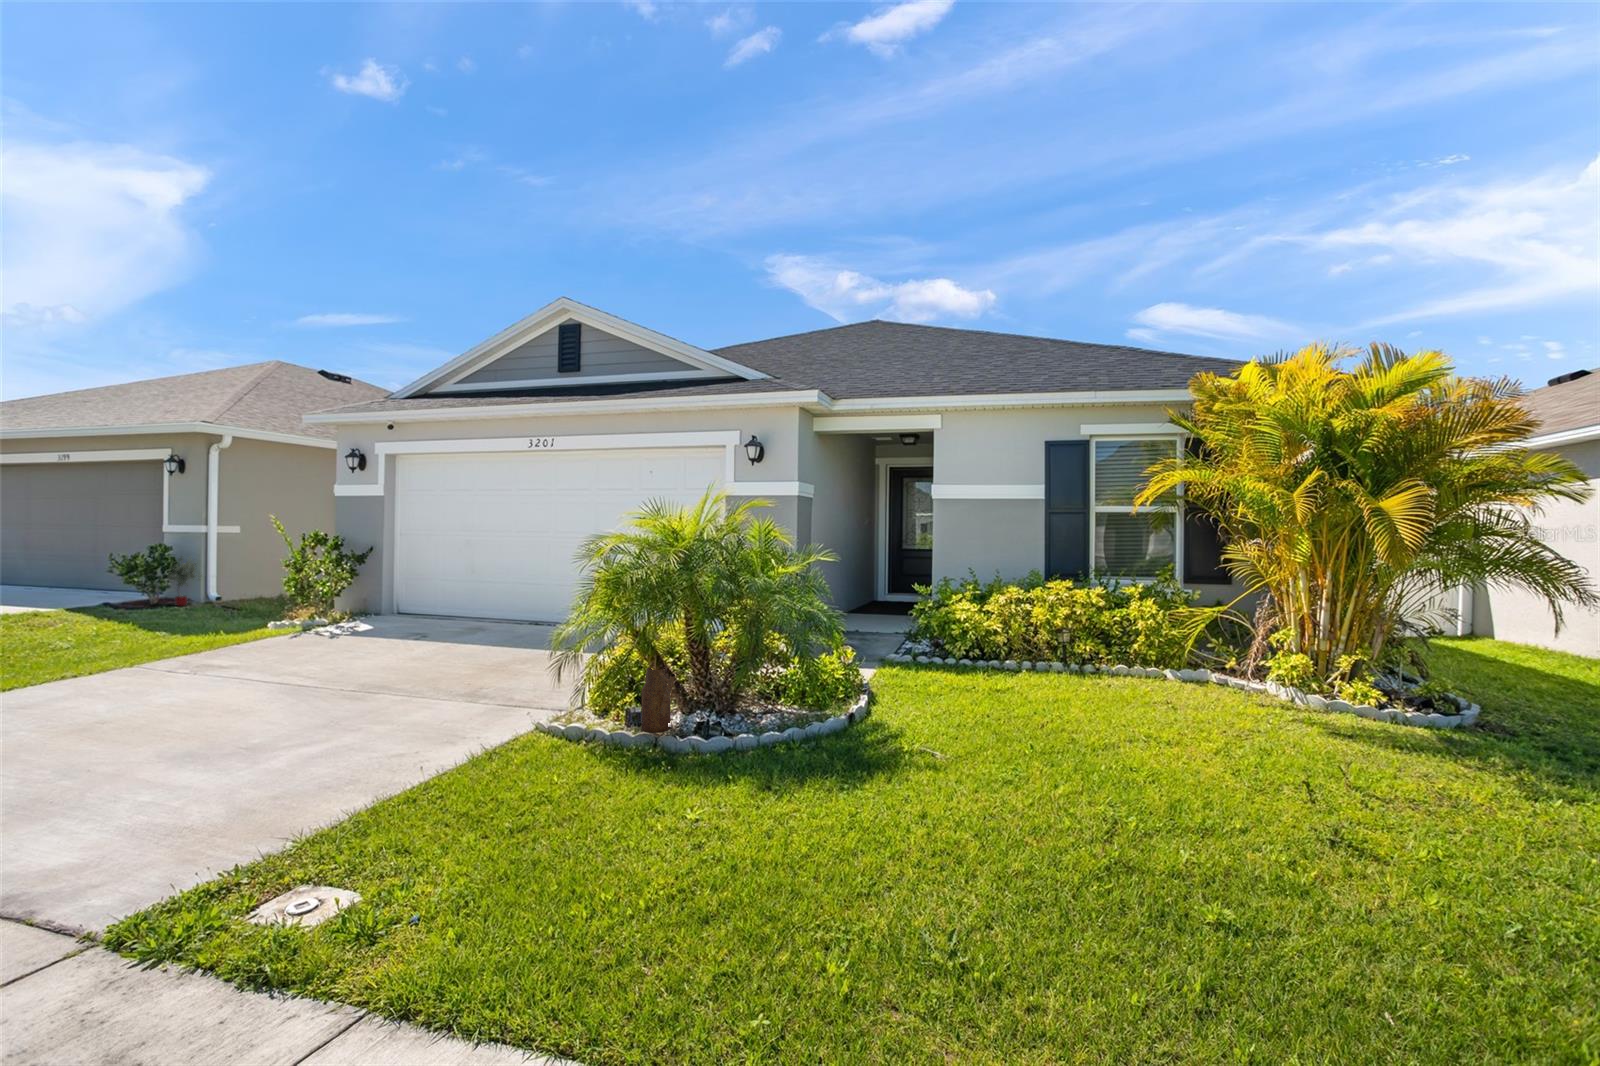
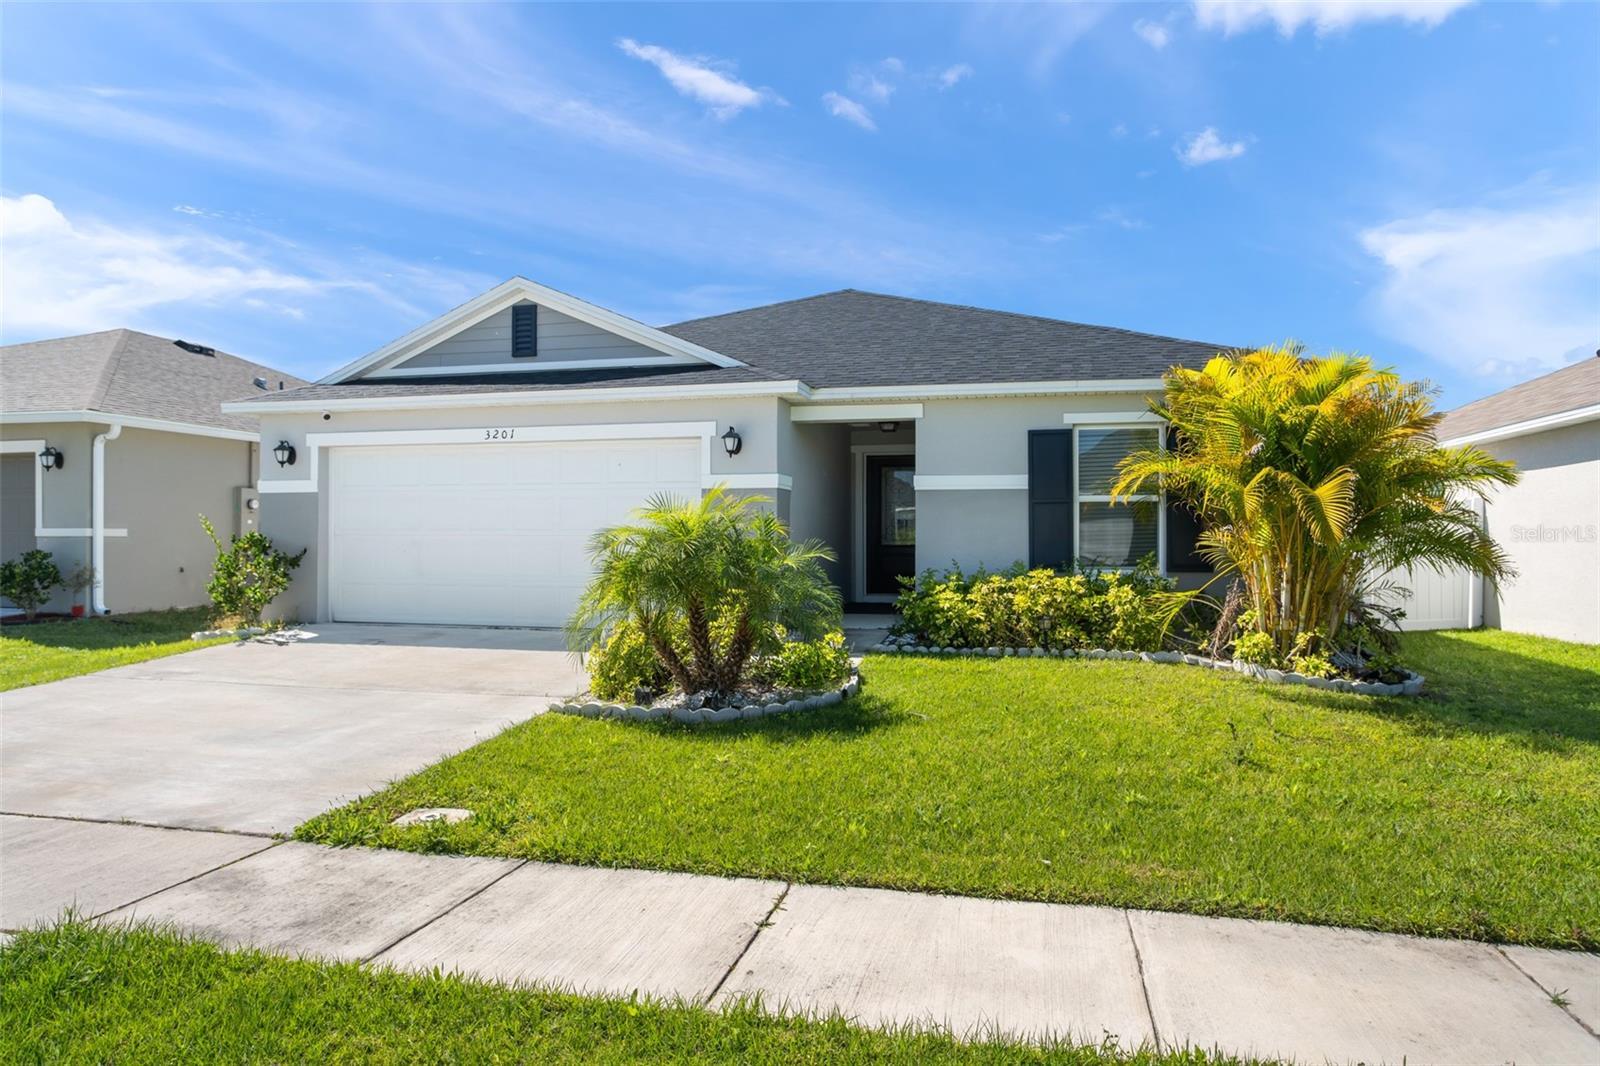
watering can: present [642,667,675,732] -> none [646,648,681,710]

